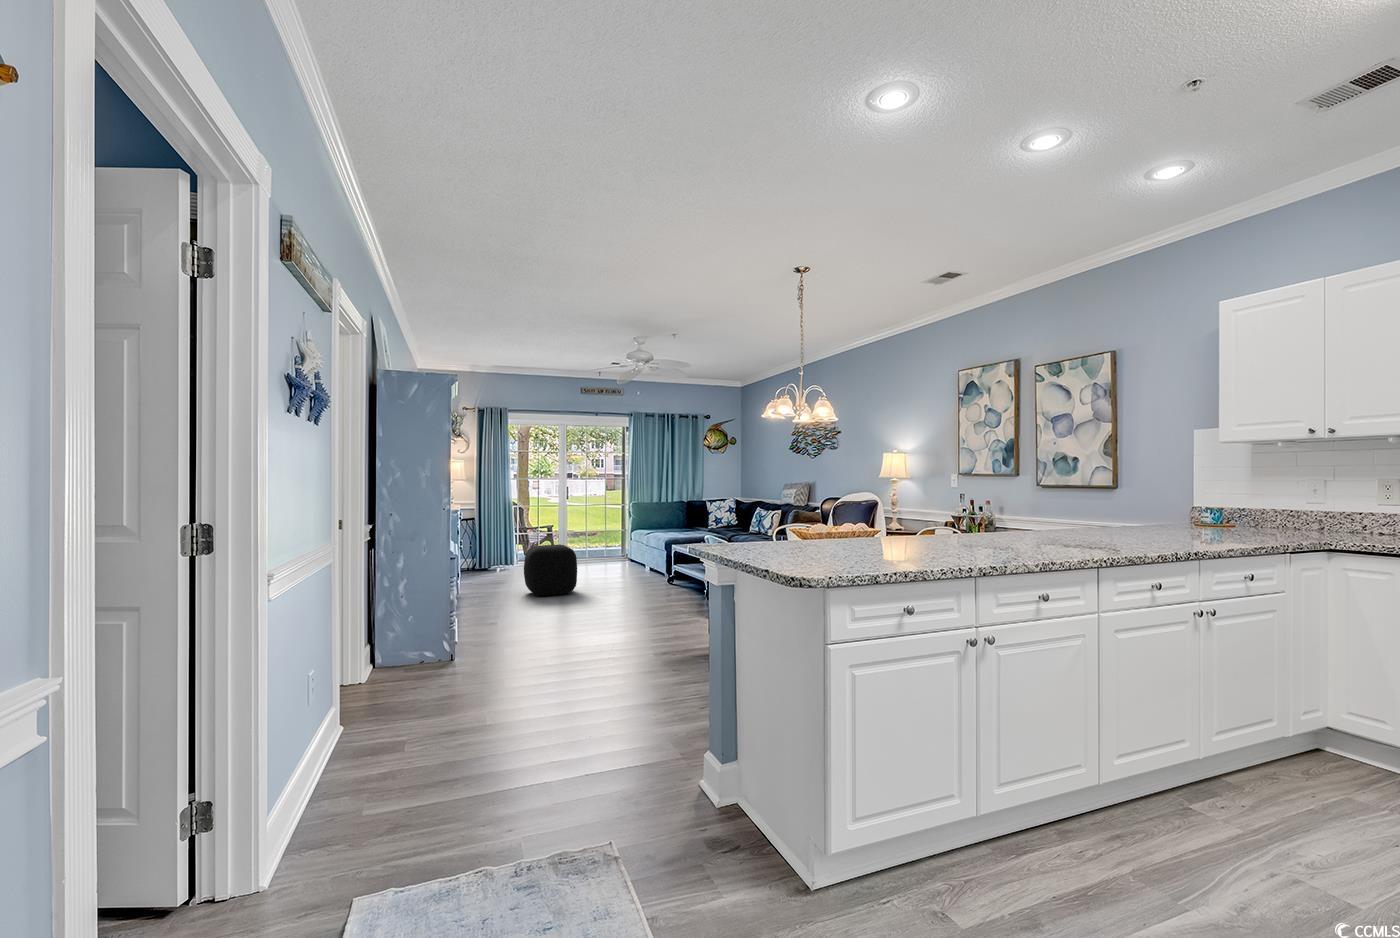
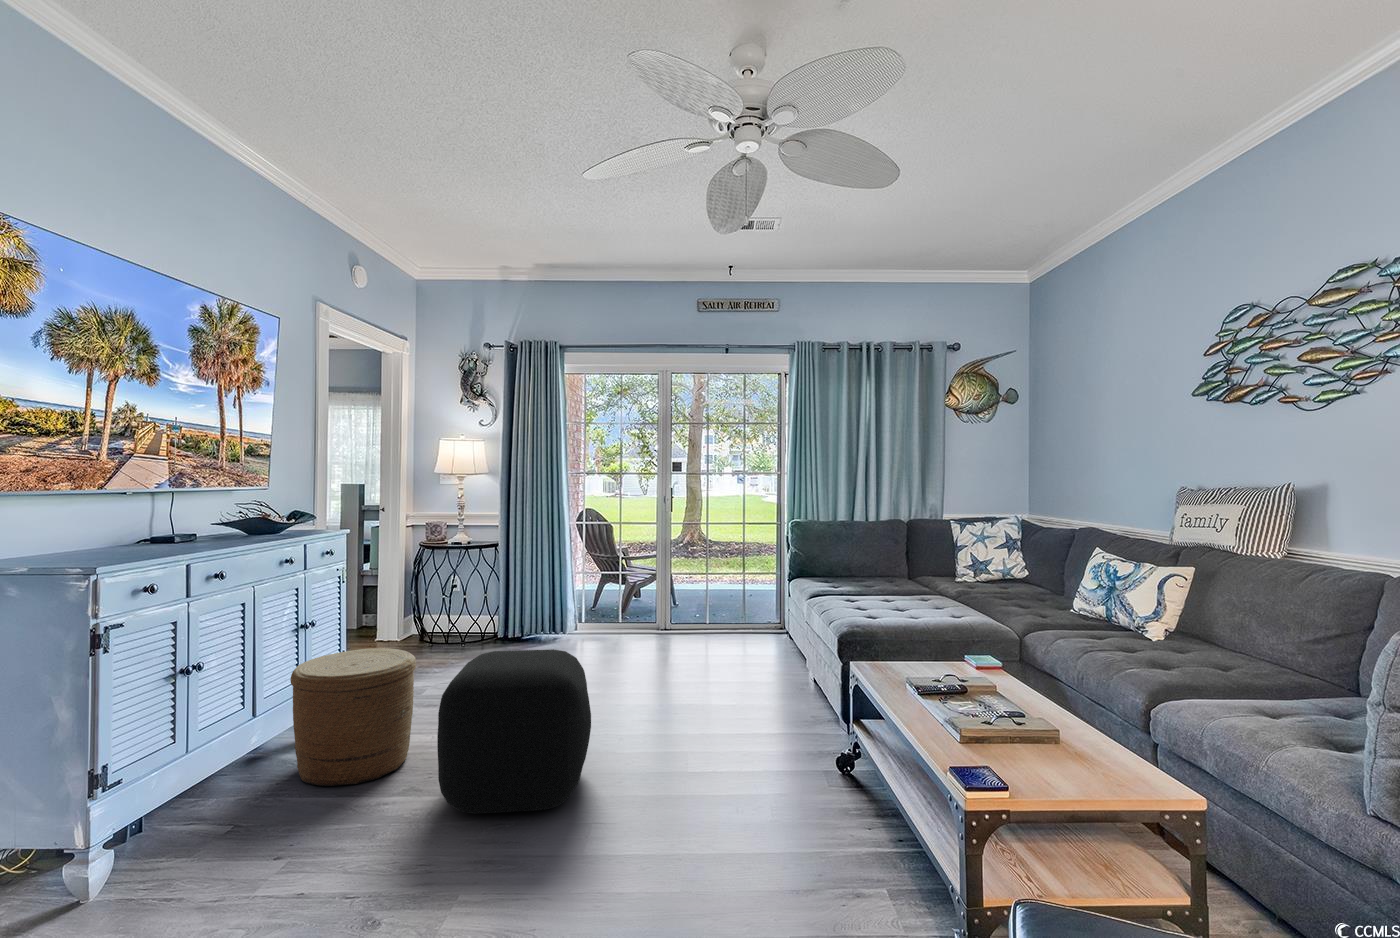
woven basket: none [455,551,500,597] -> present [290,648,416,786]

